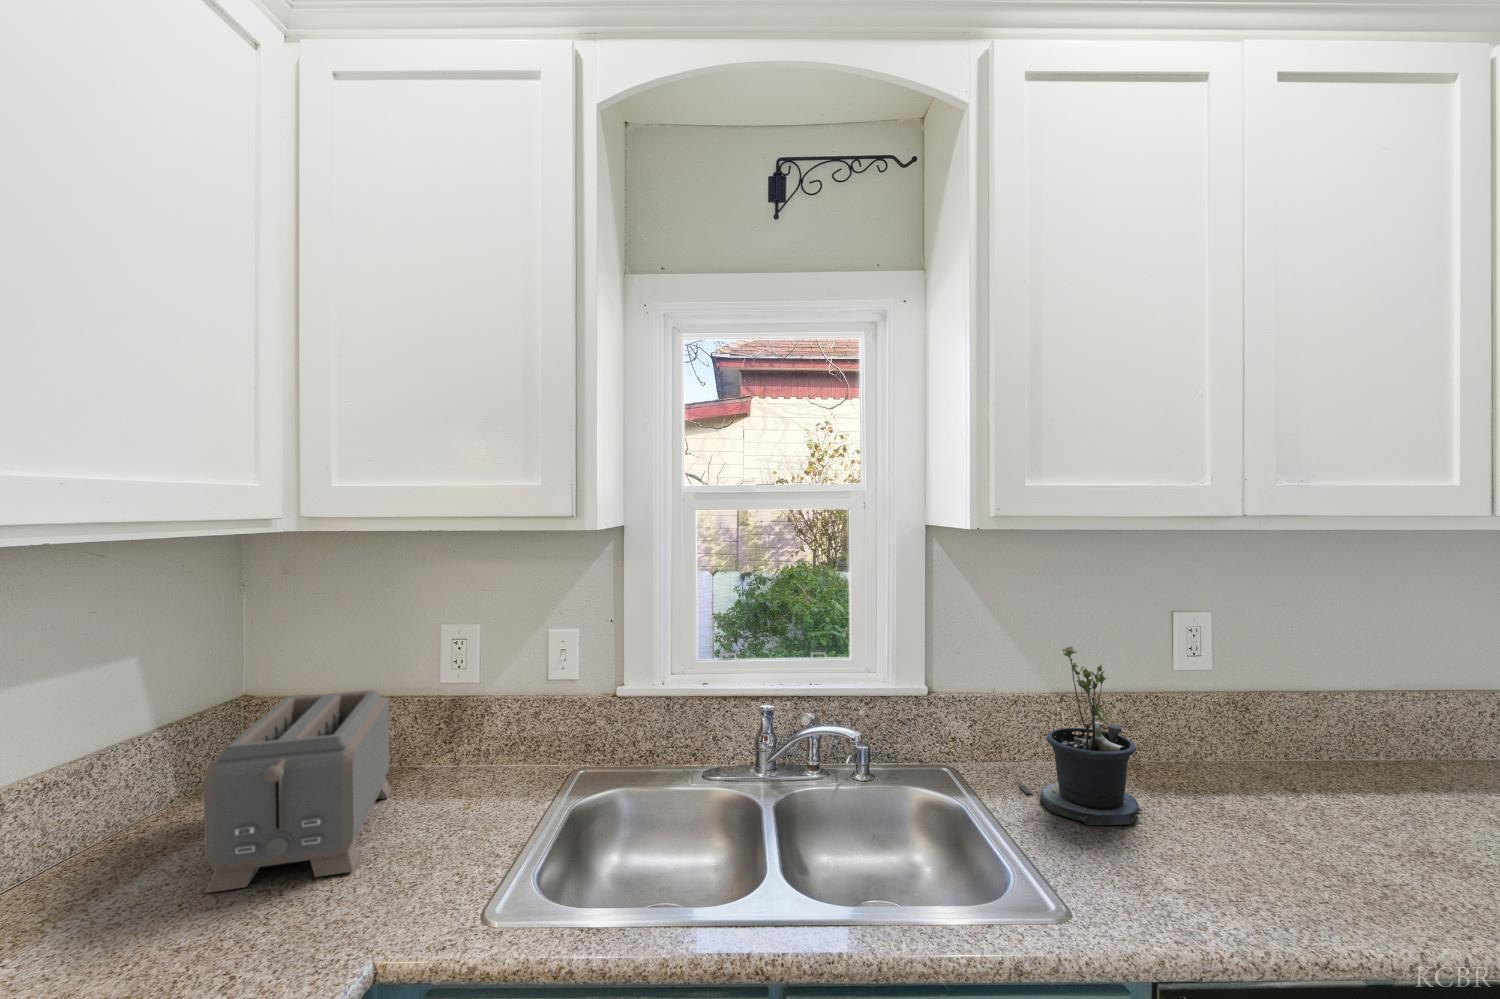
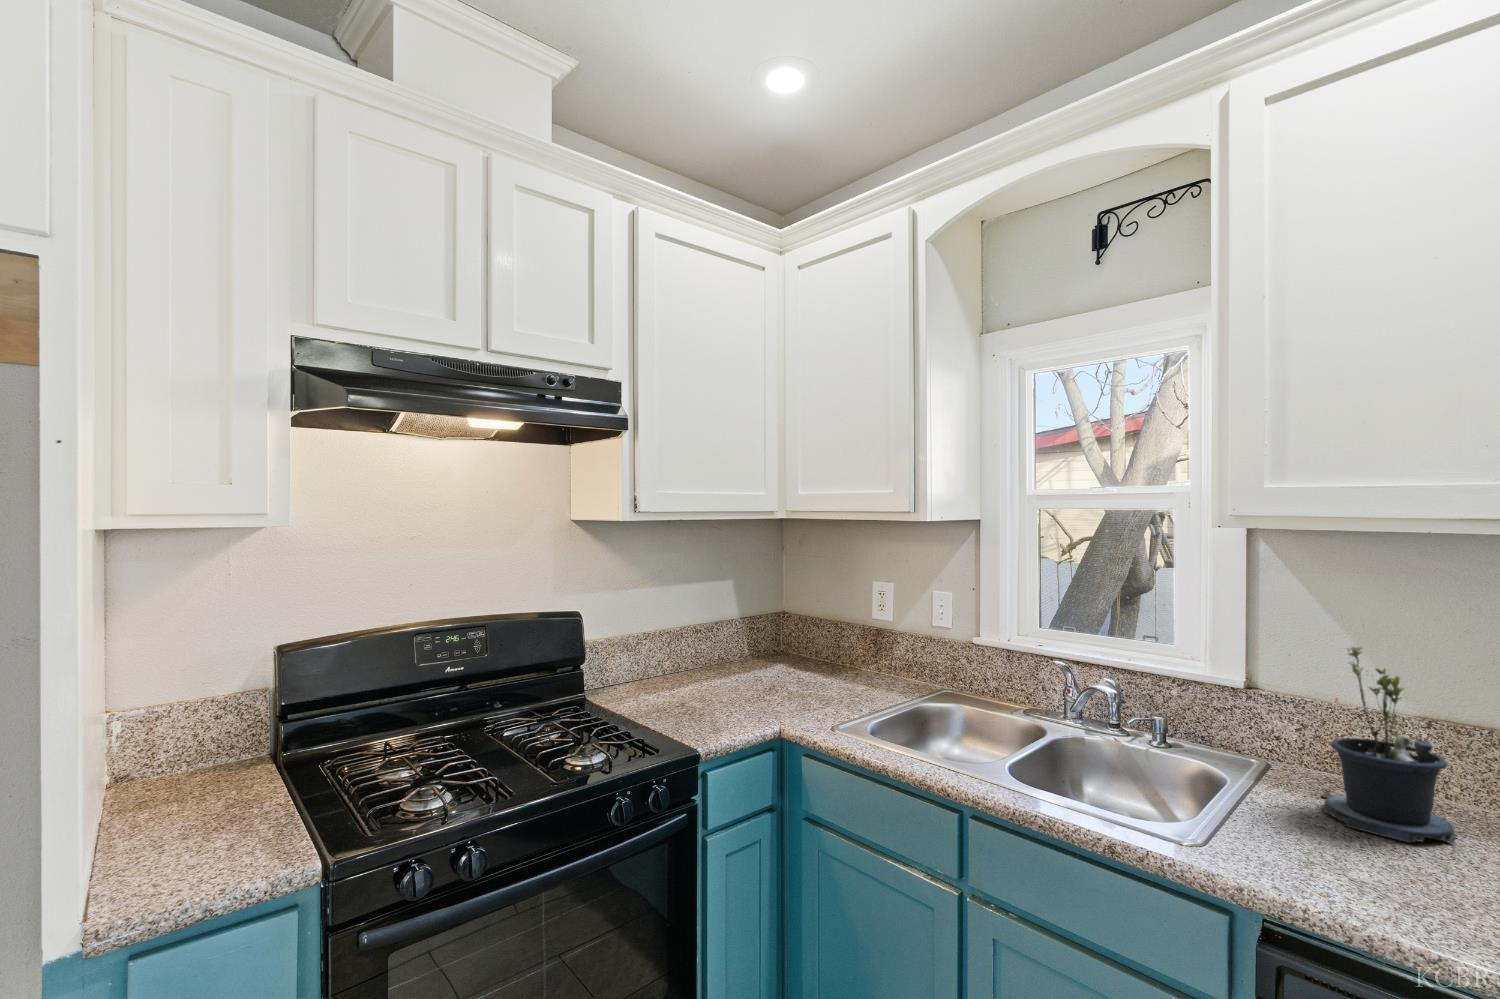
toaster: present [204,690,391,893] -> none [734,609,836,696]

